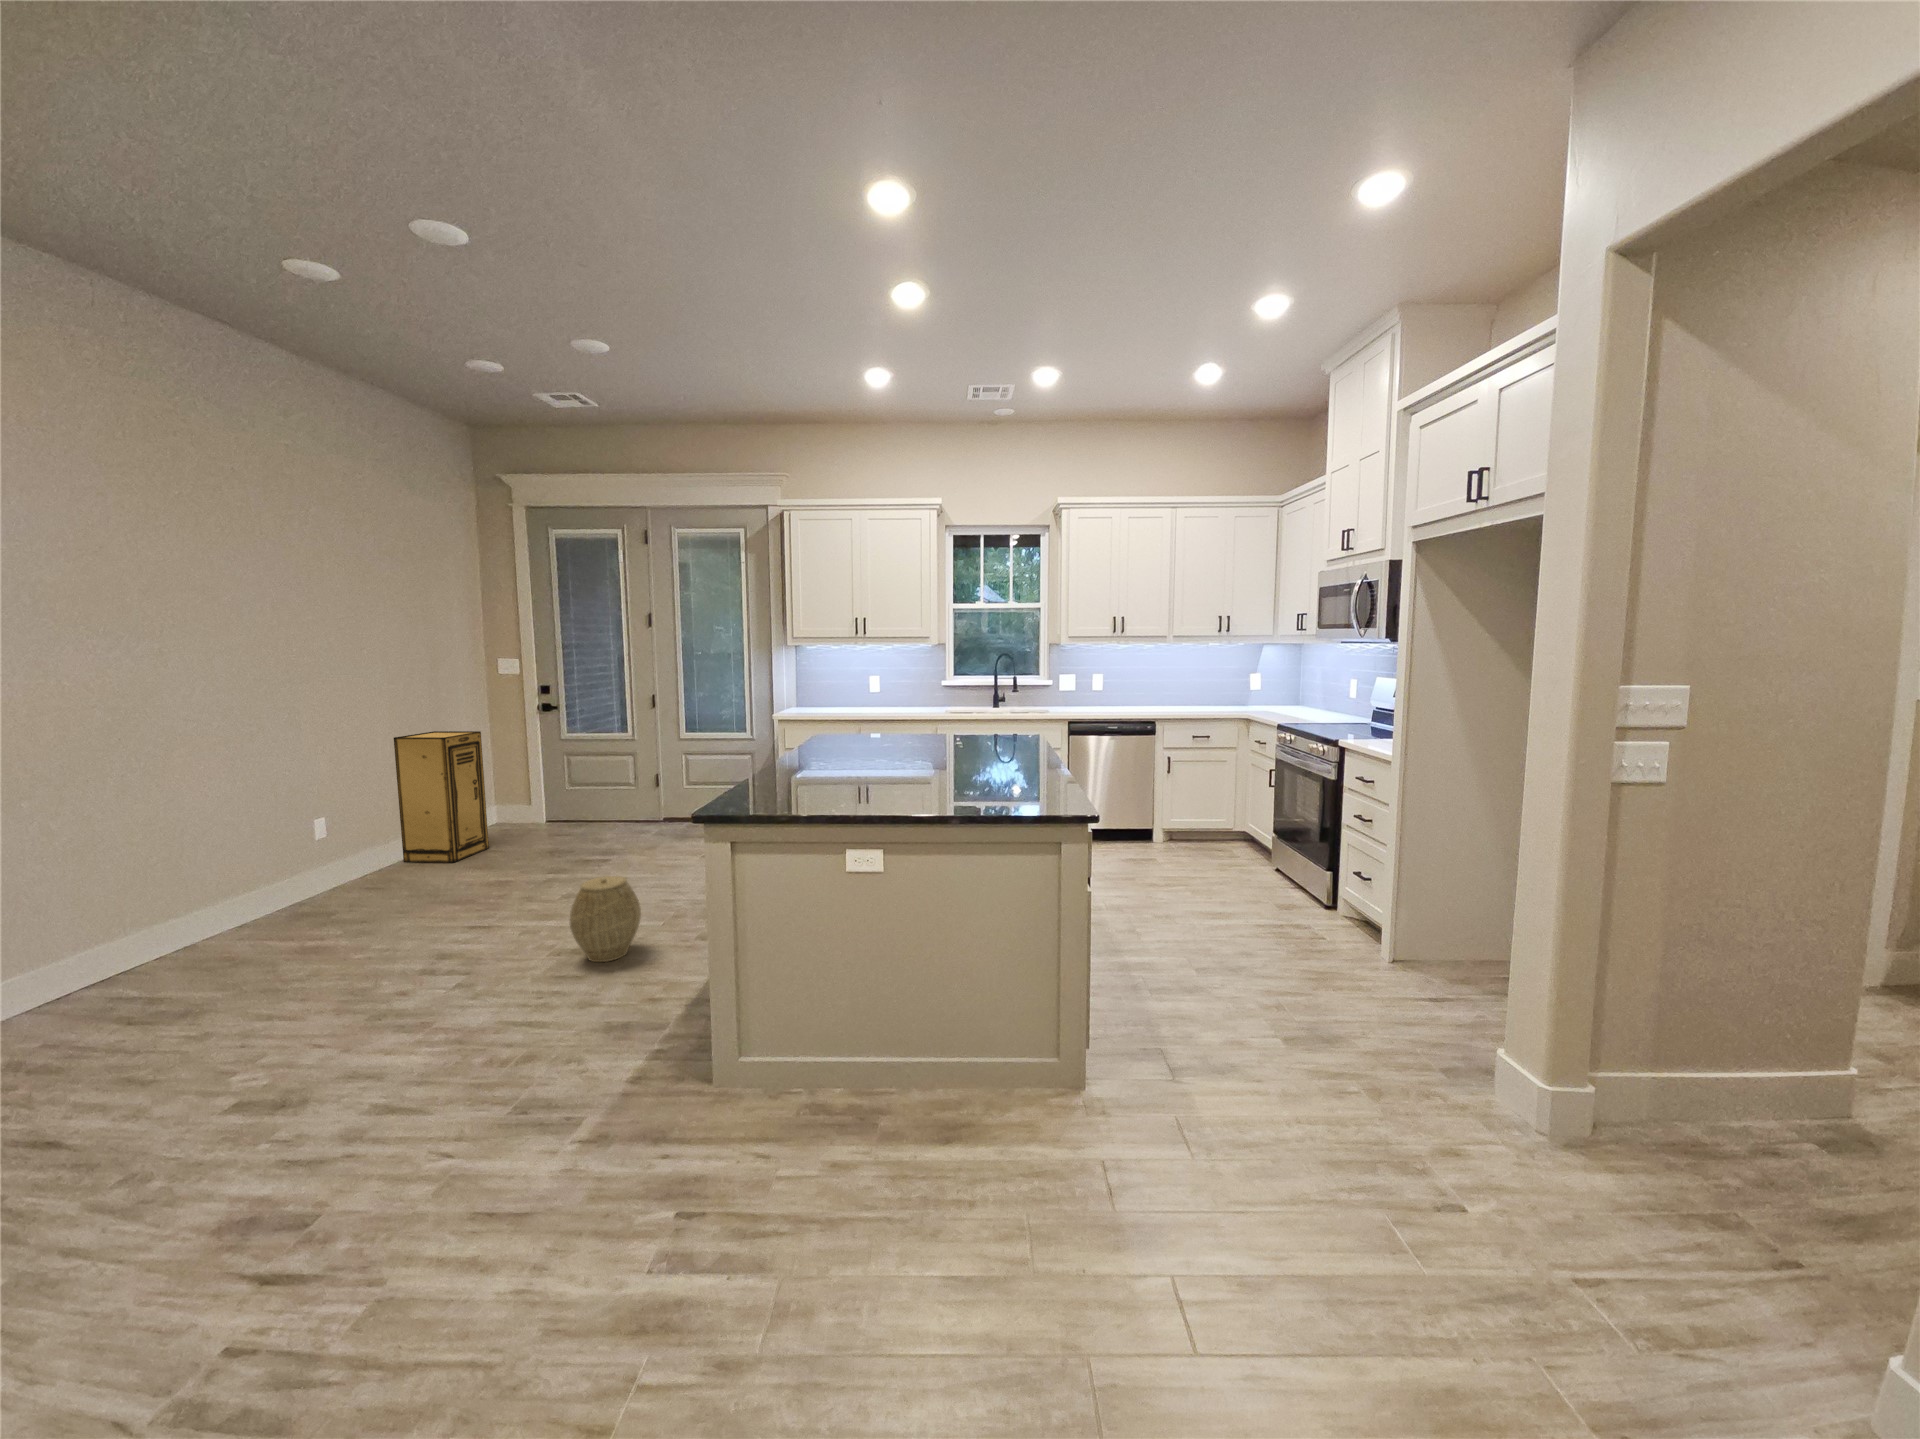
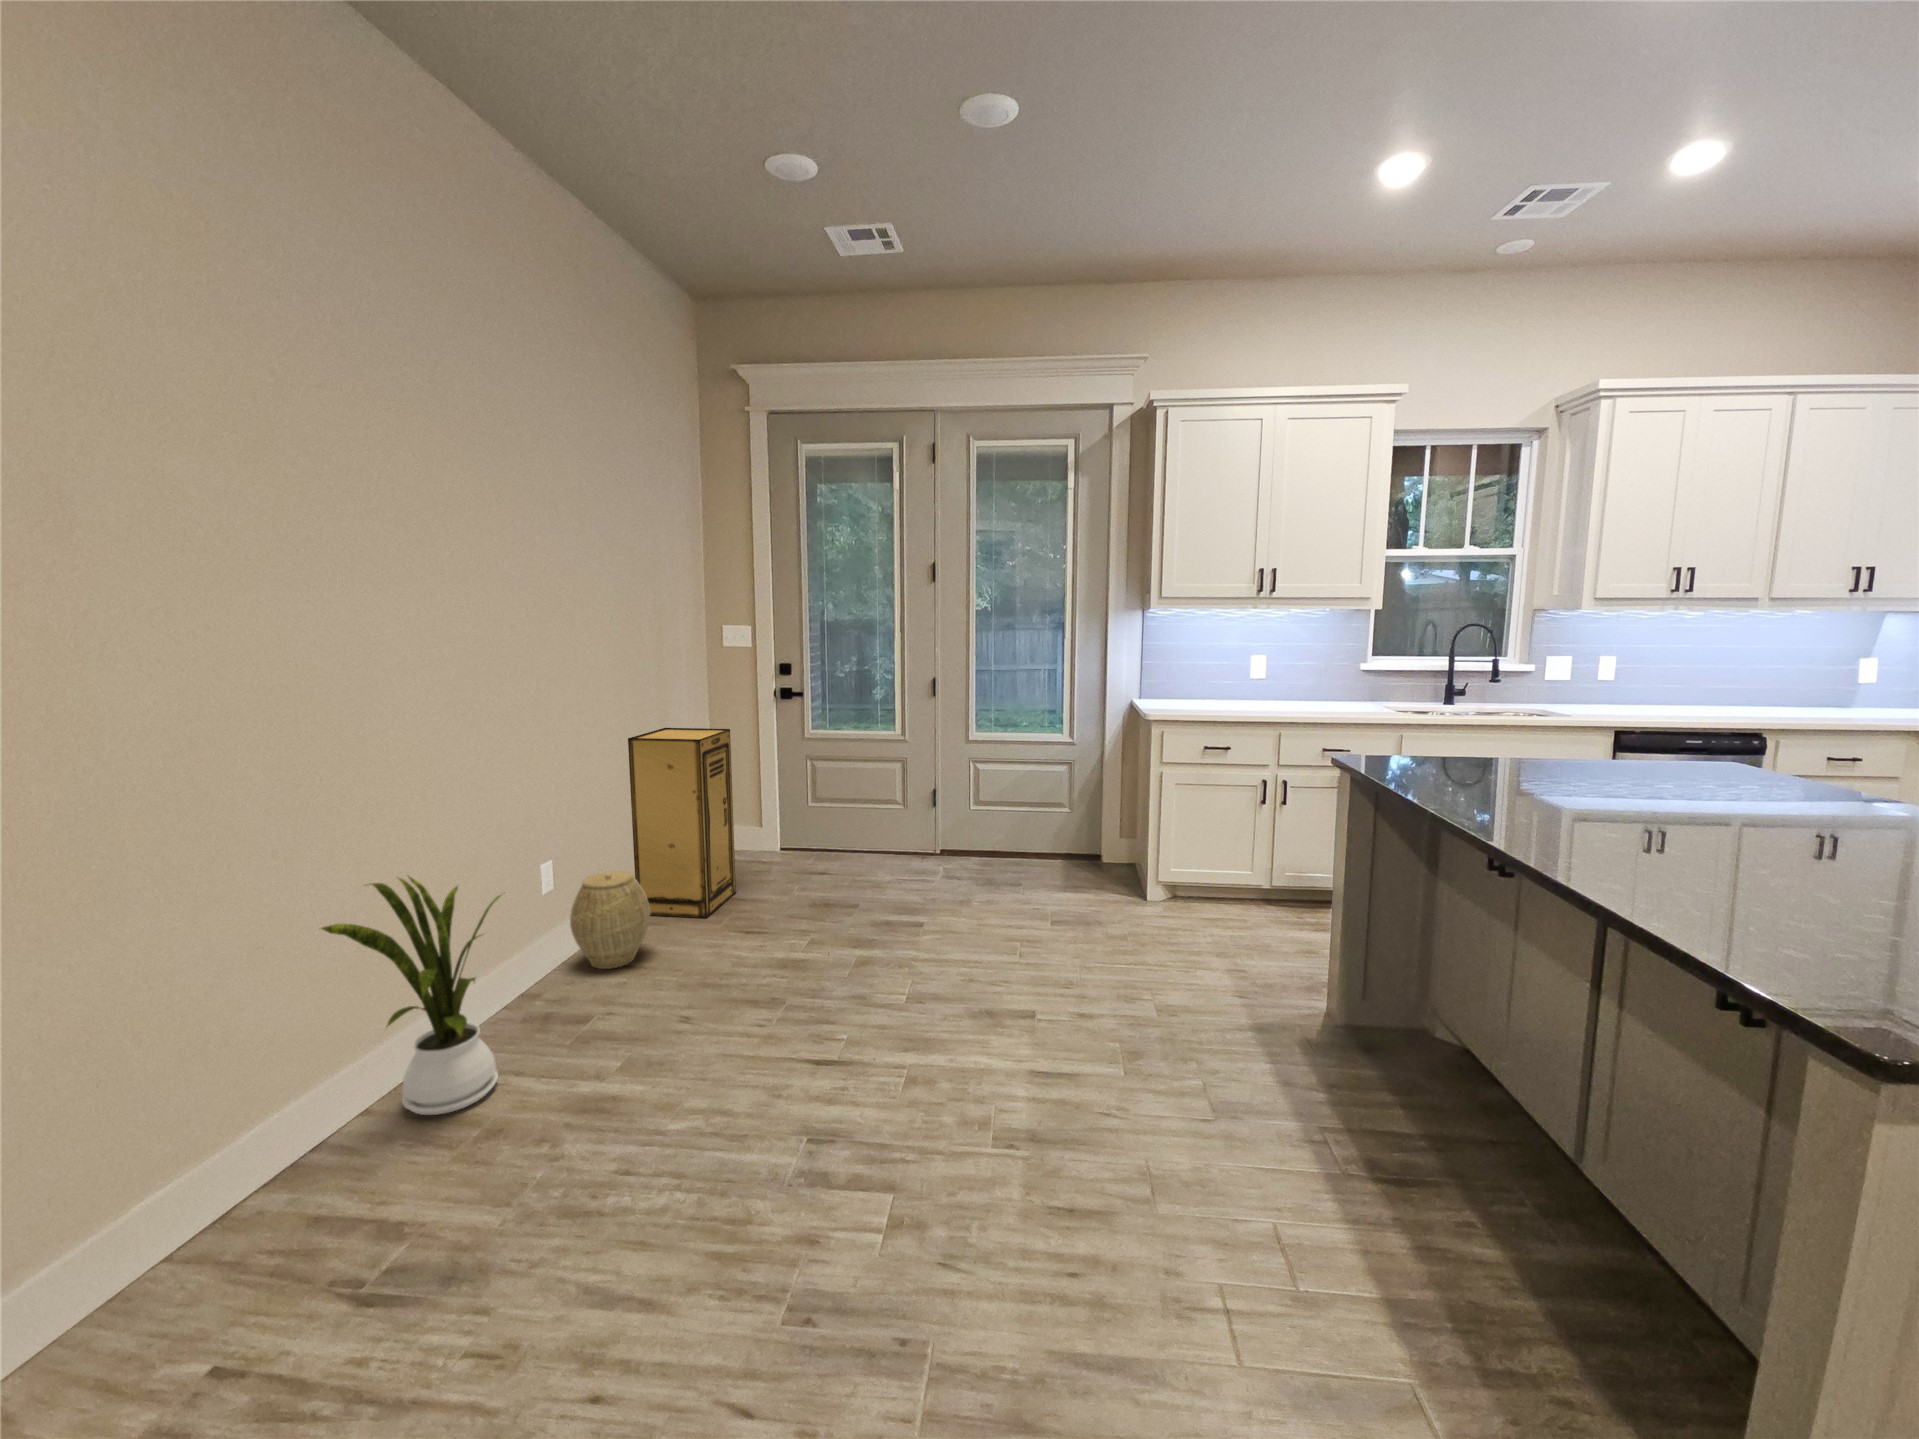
house plant: none [102,813,244,961] -> present [322,875,500,1115]
woven basket: present [570,876,641,962] -> present [570,871,650,969]

